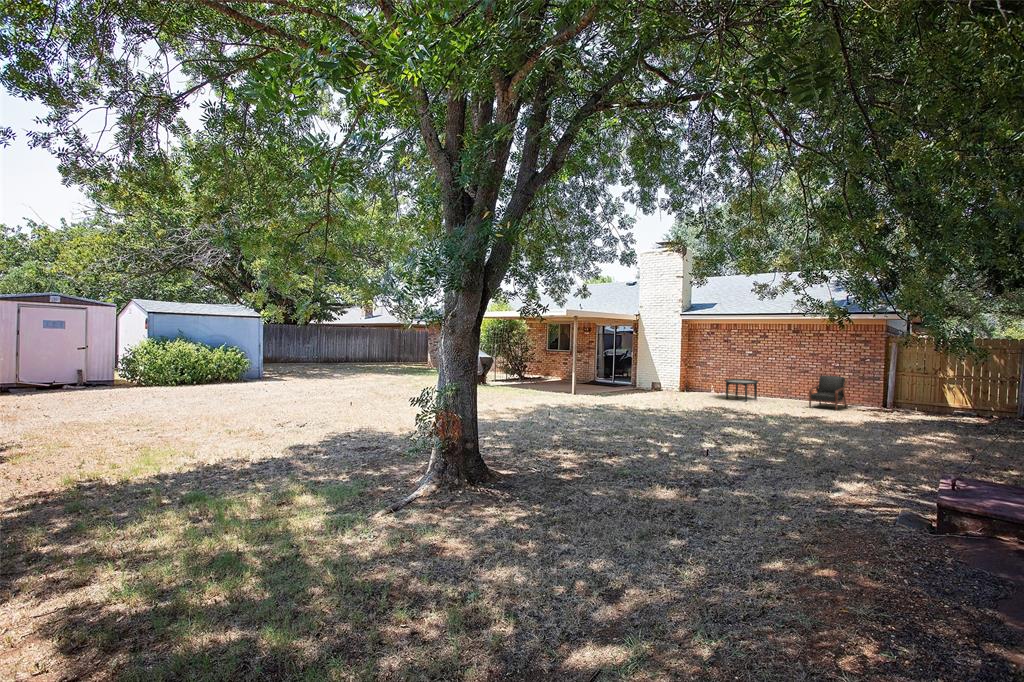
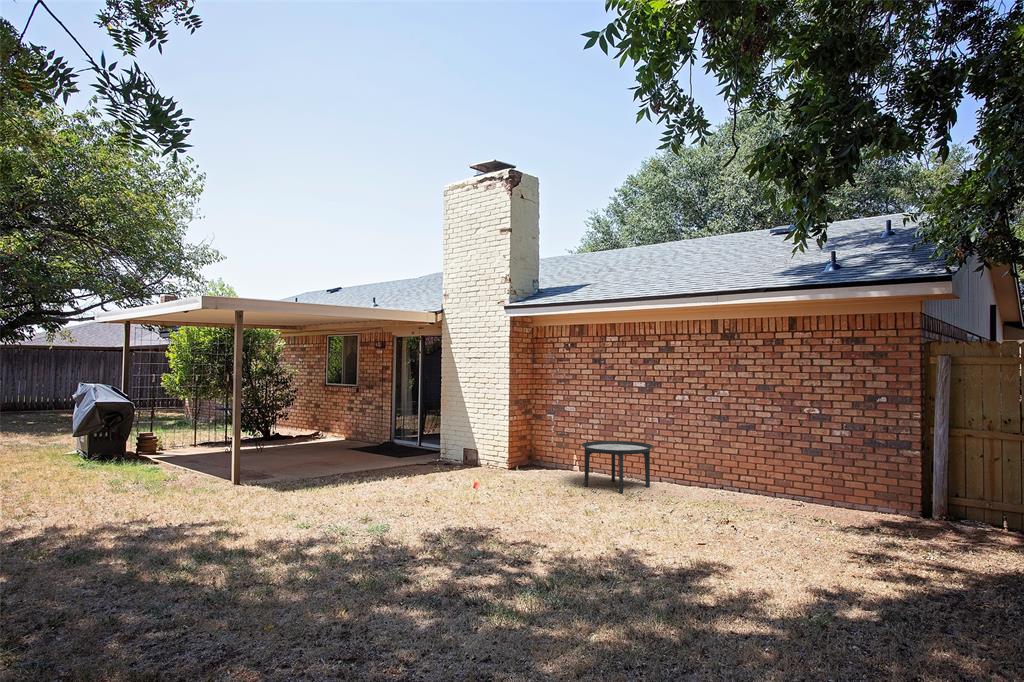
chair: present [809,376,847,410] -> none [749,436,838,524]

